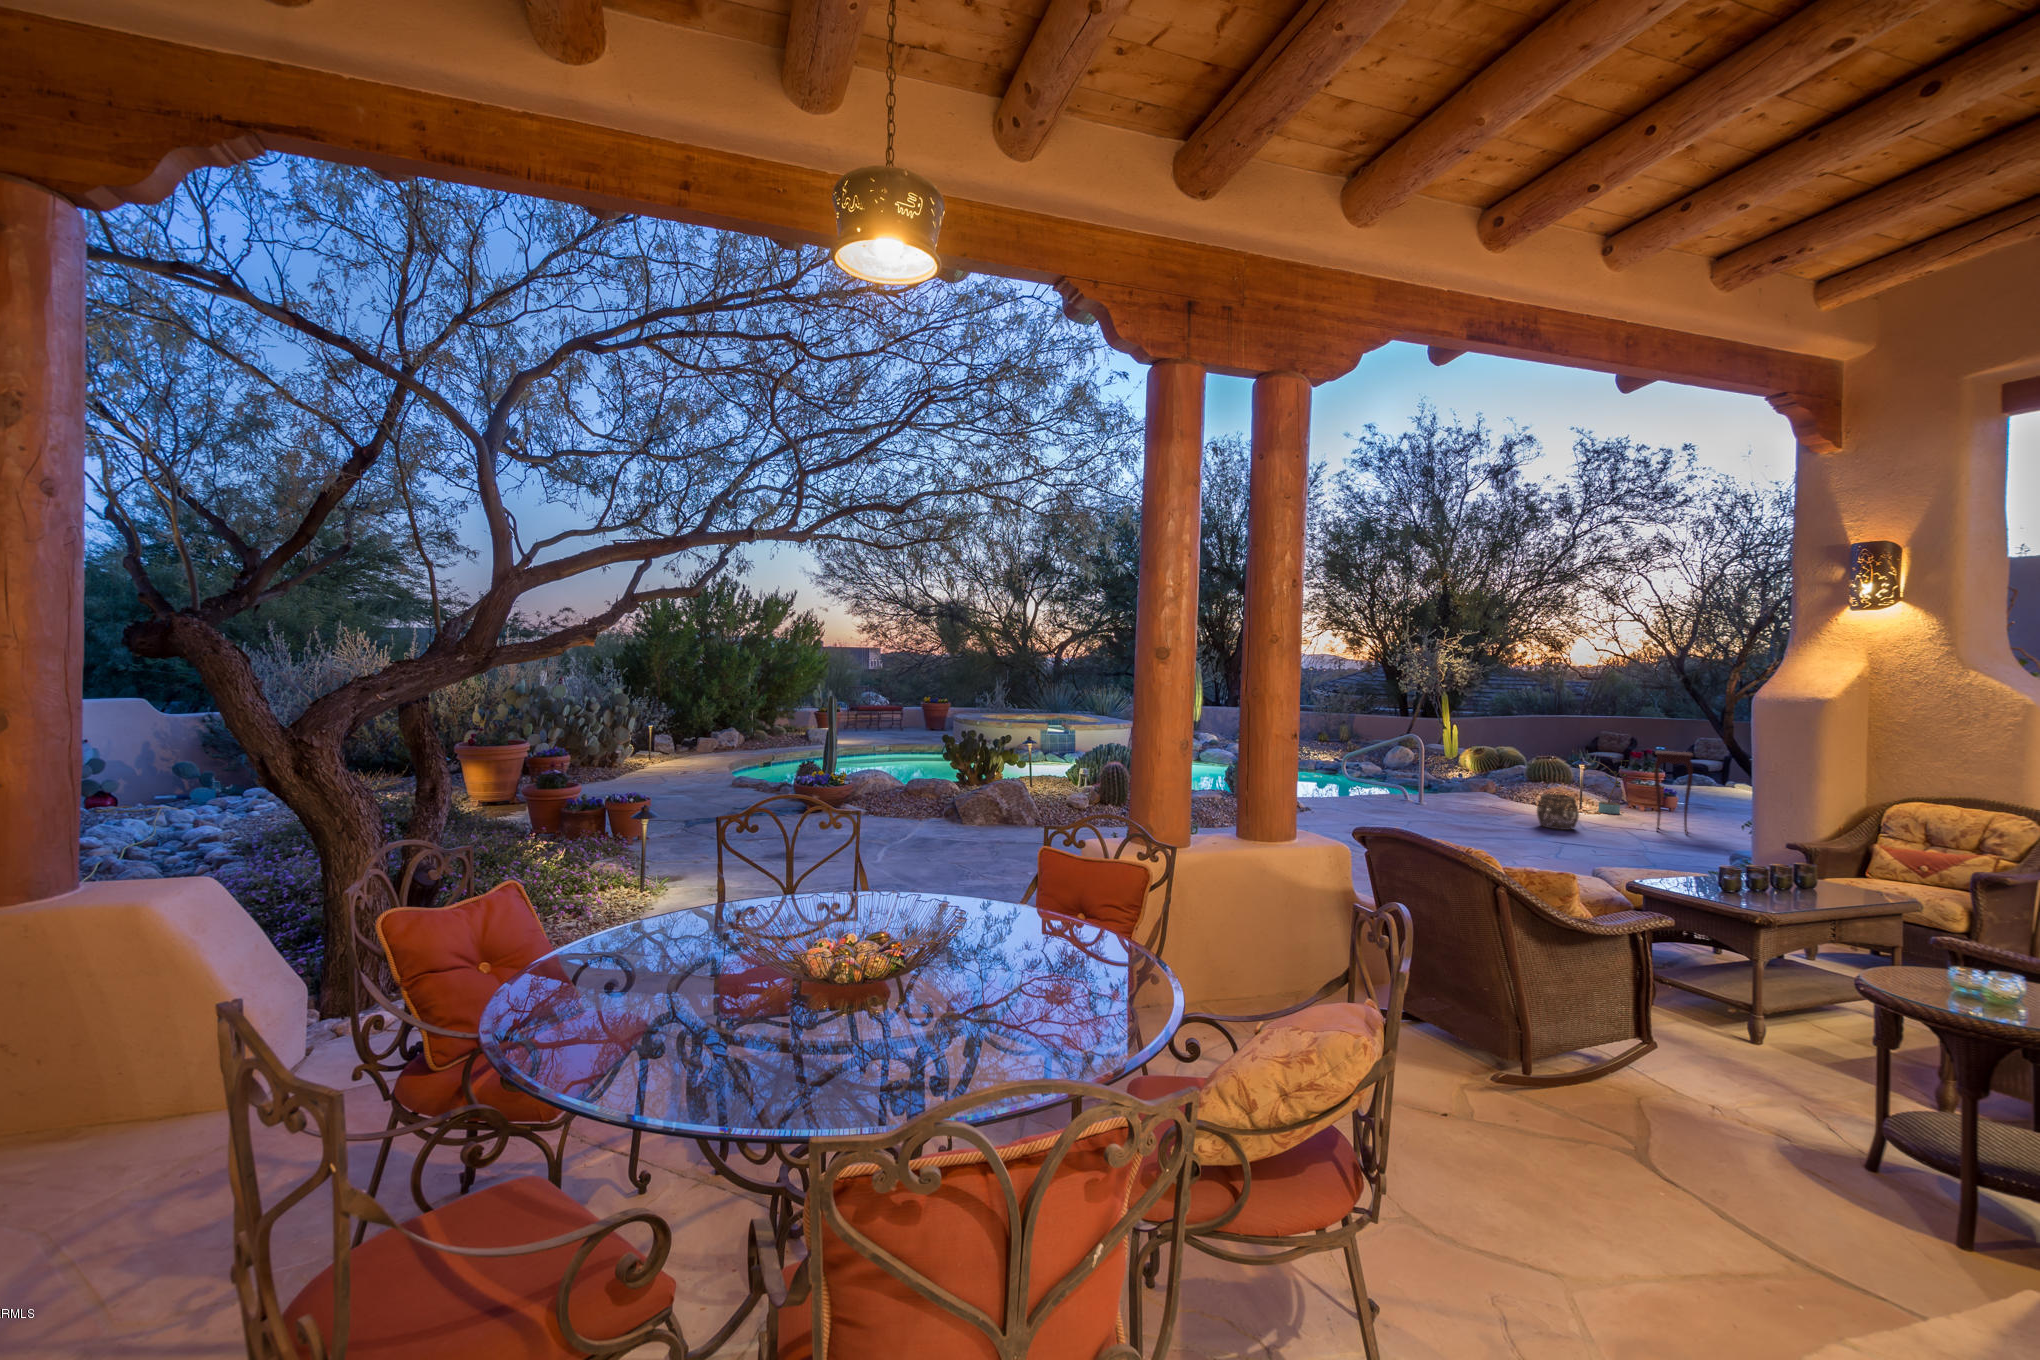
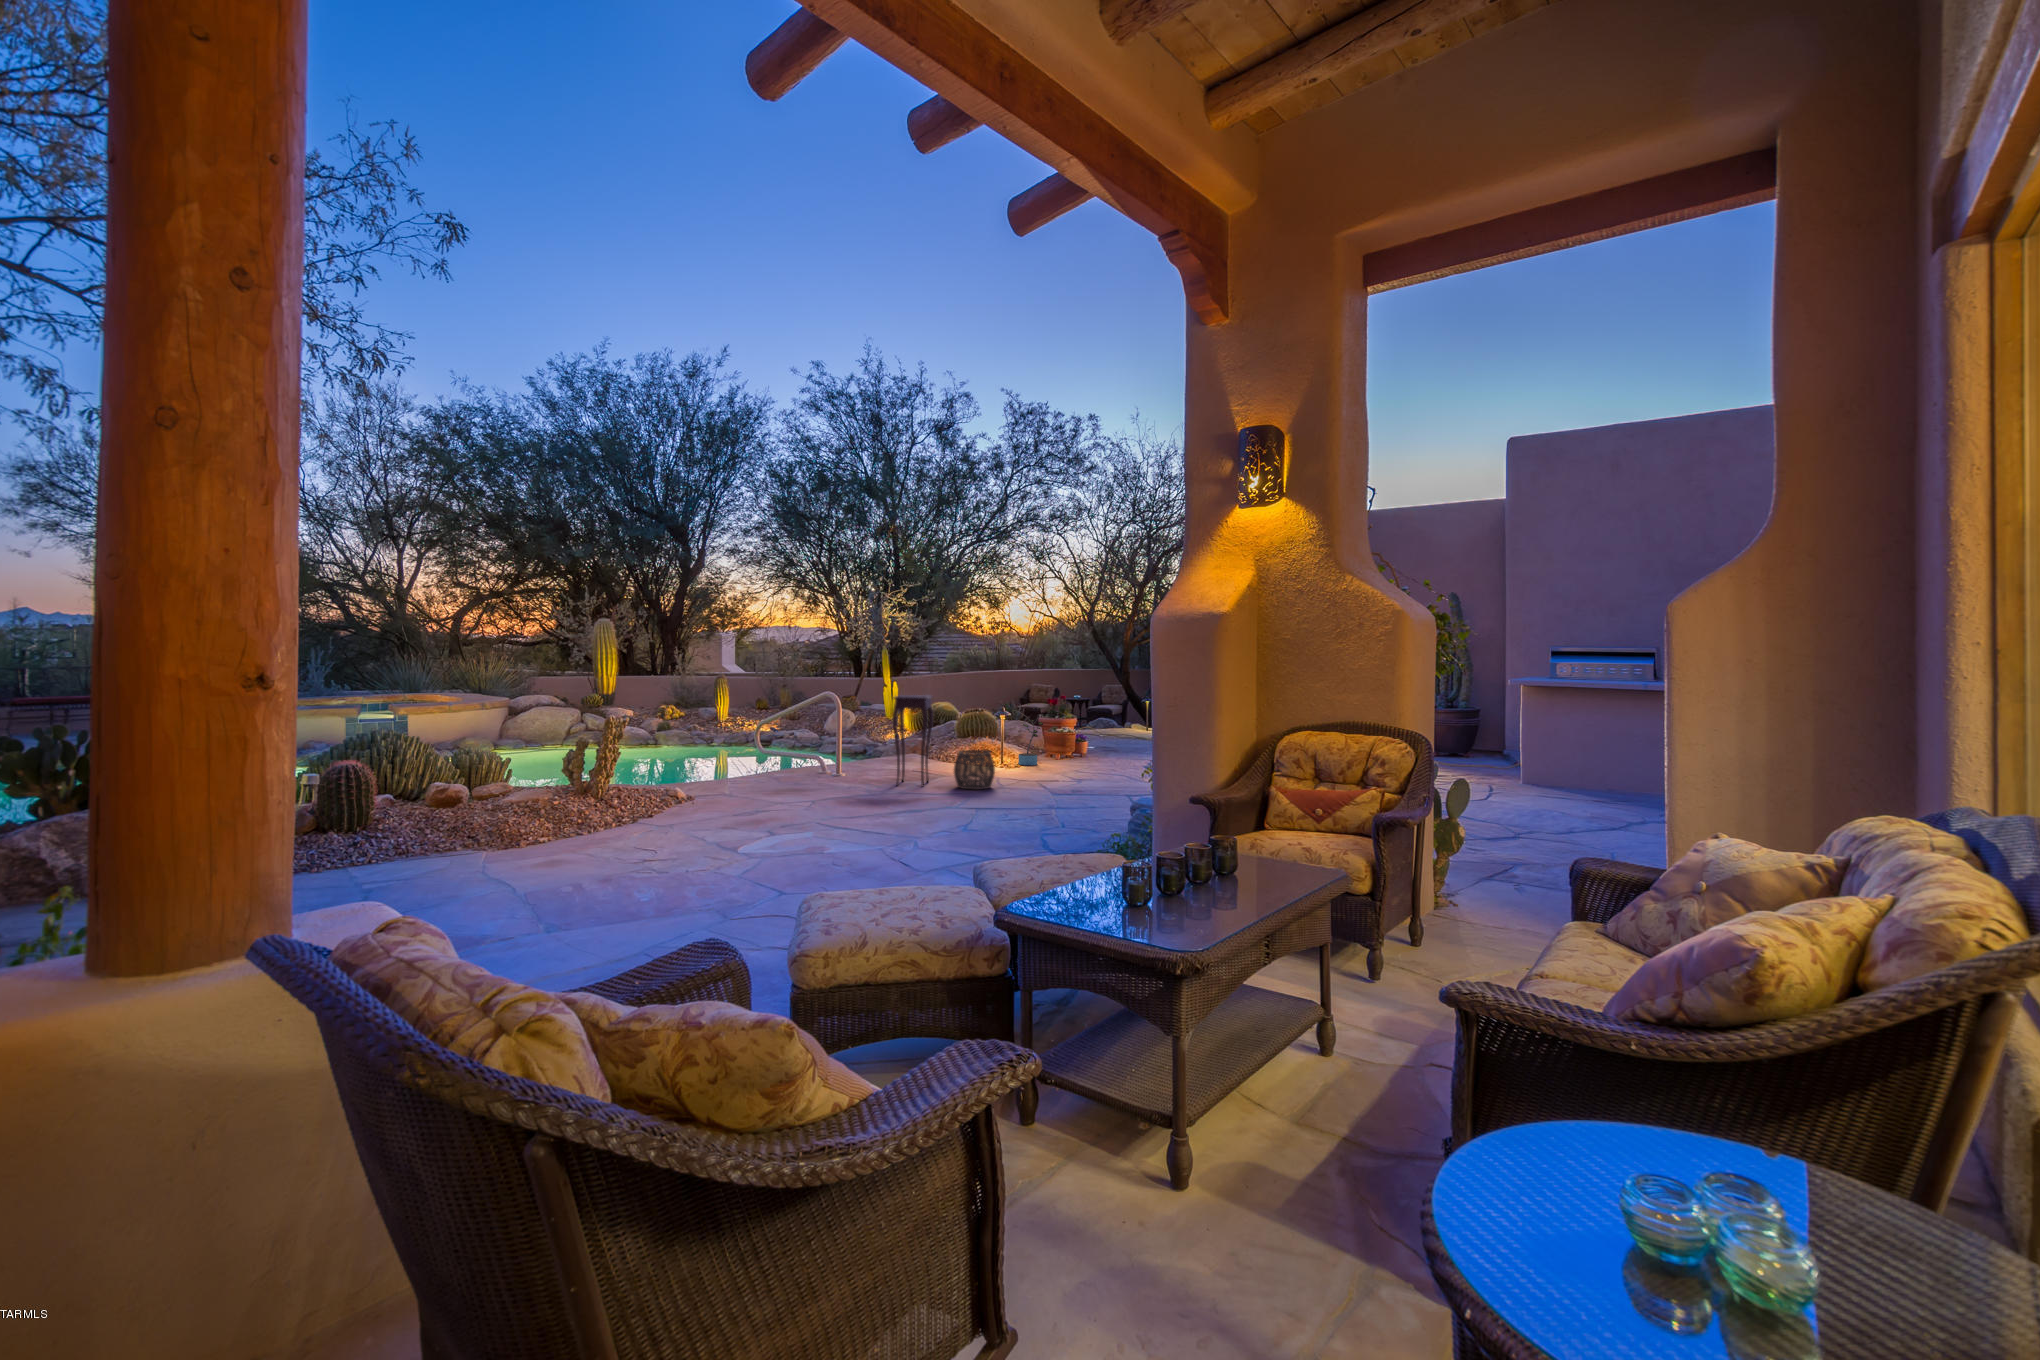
side table: present [1654,751,1693,834] -> present [893,695,933,785]

